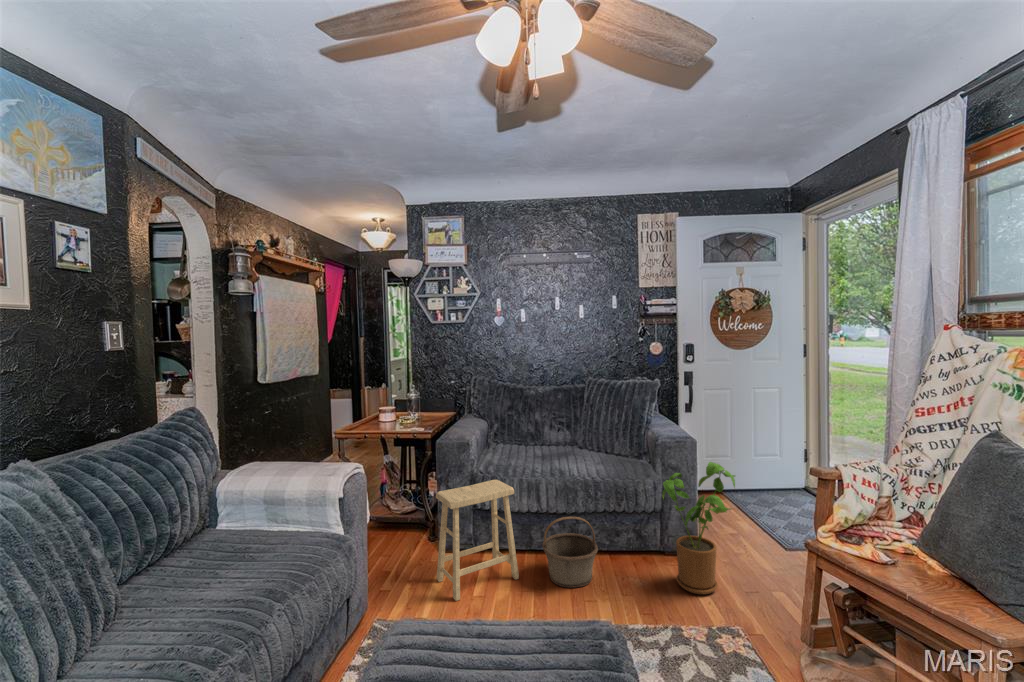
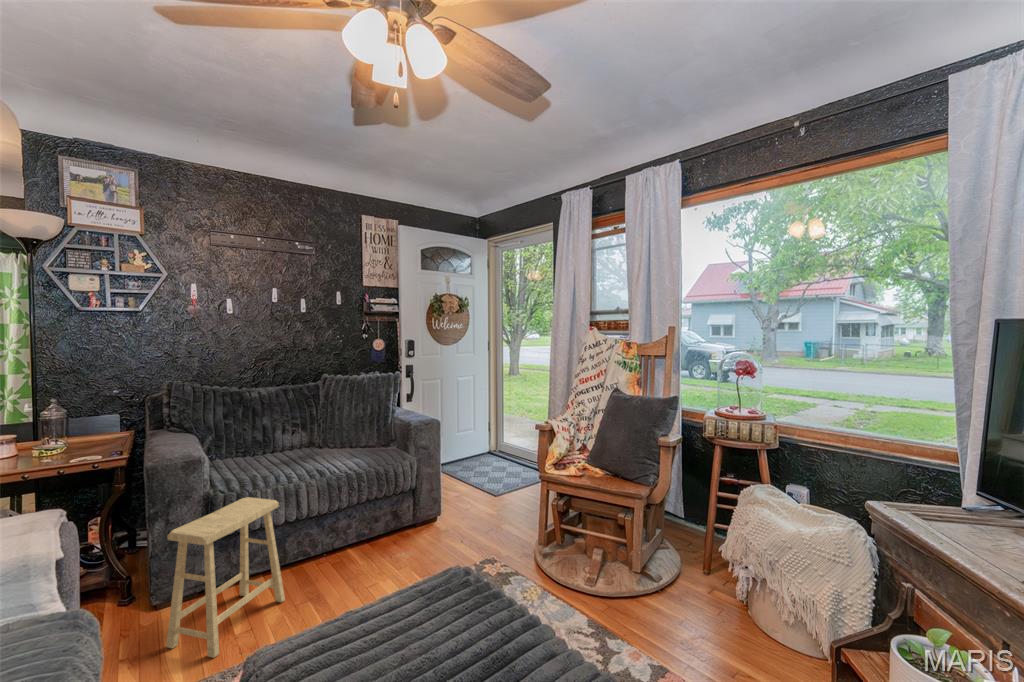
house plant: present [662,462,735,594] -> none [422,435,484,548]
basket: present [542,517,598,588] -> none [310,513,372,588]

